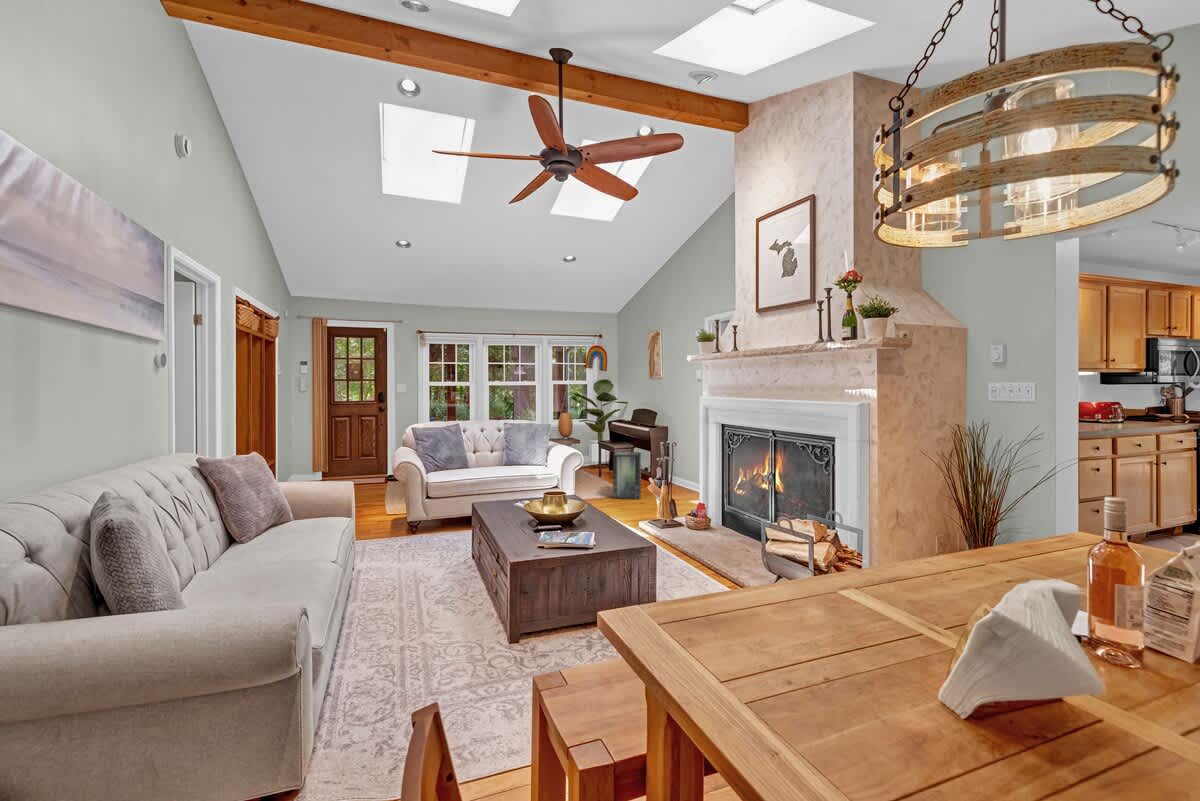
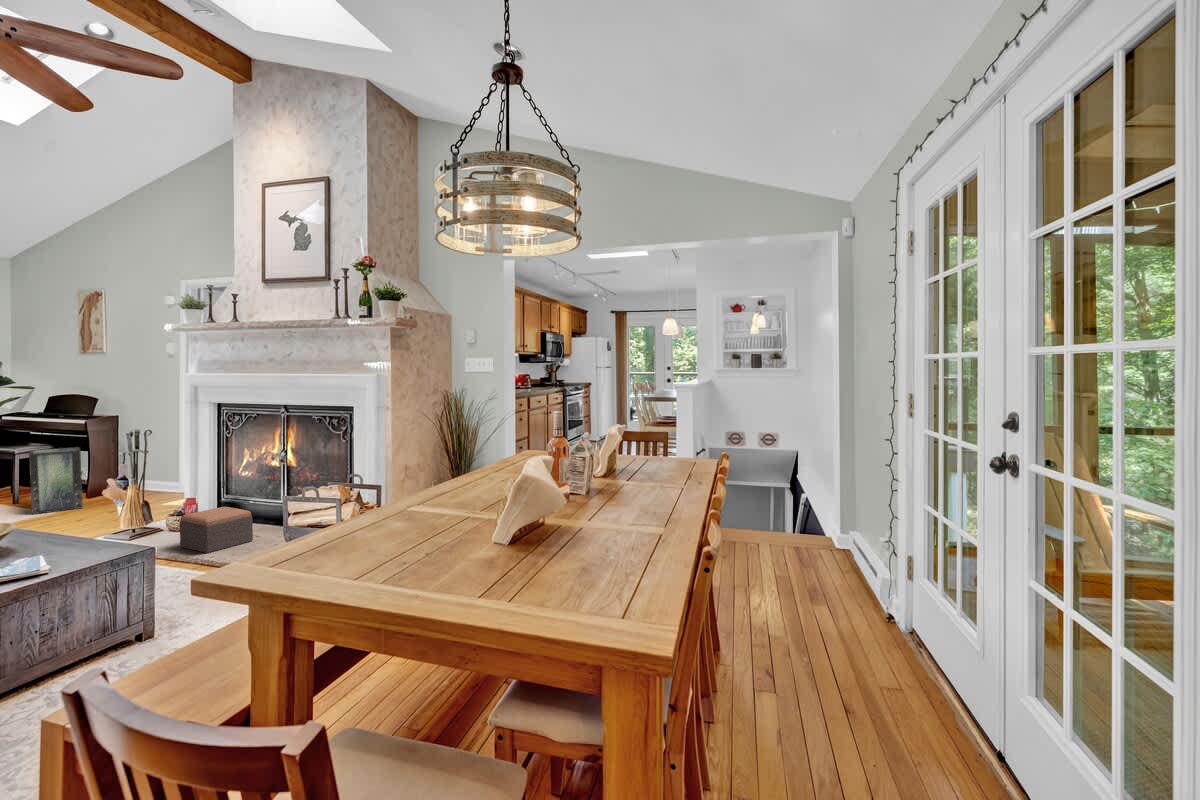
footstool: none [687,520,740,560] -> present [180,507,253,553]

